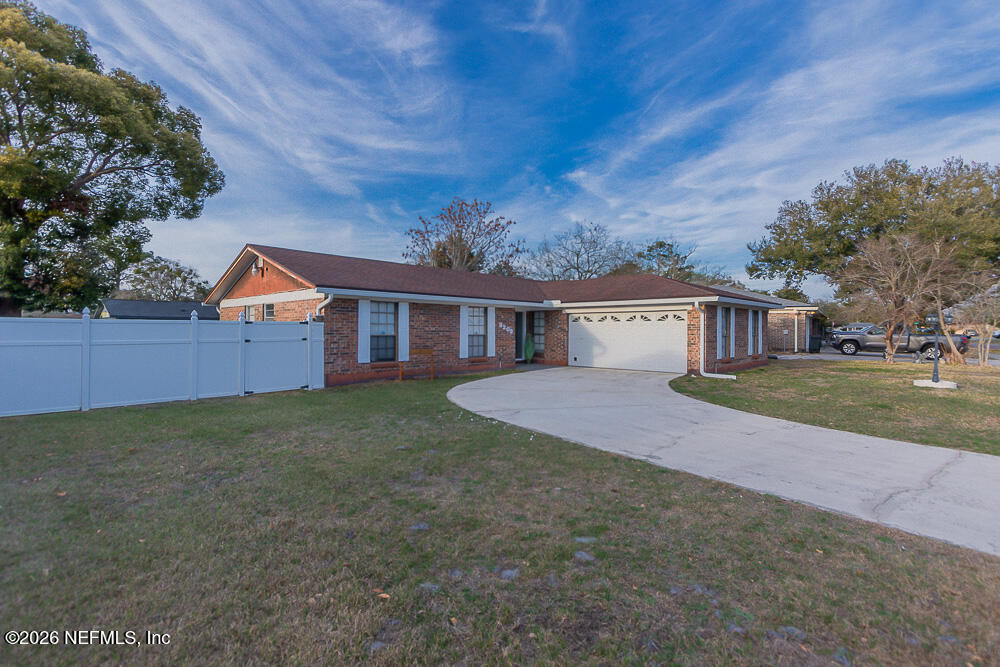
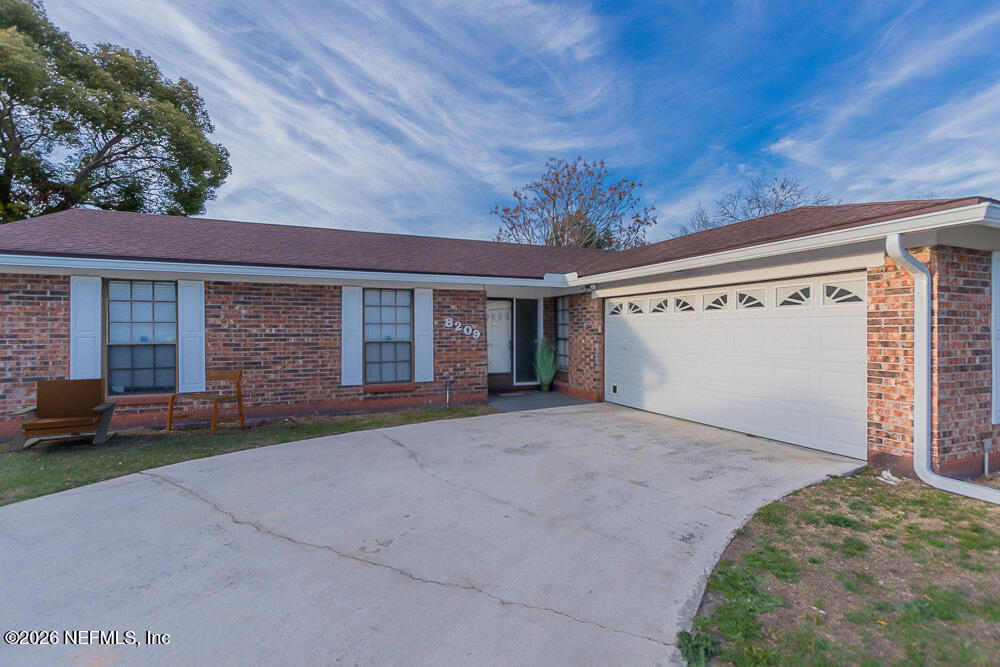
lounge chair: none [349,353,394,387] -> present [8,378,117,452]

